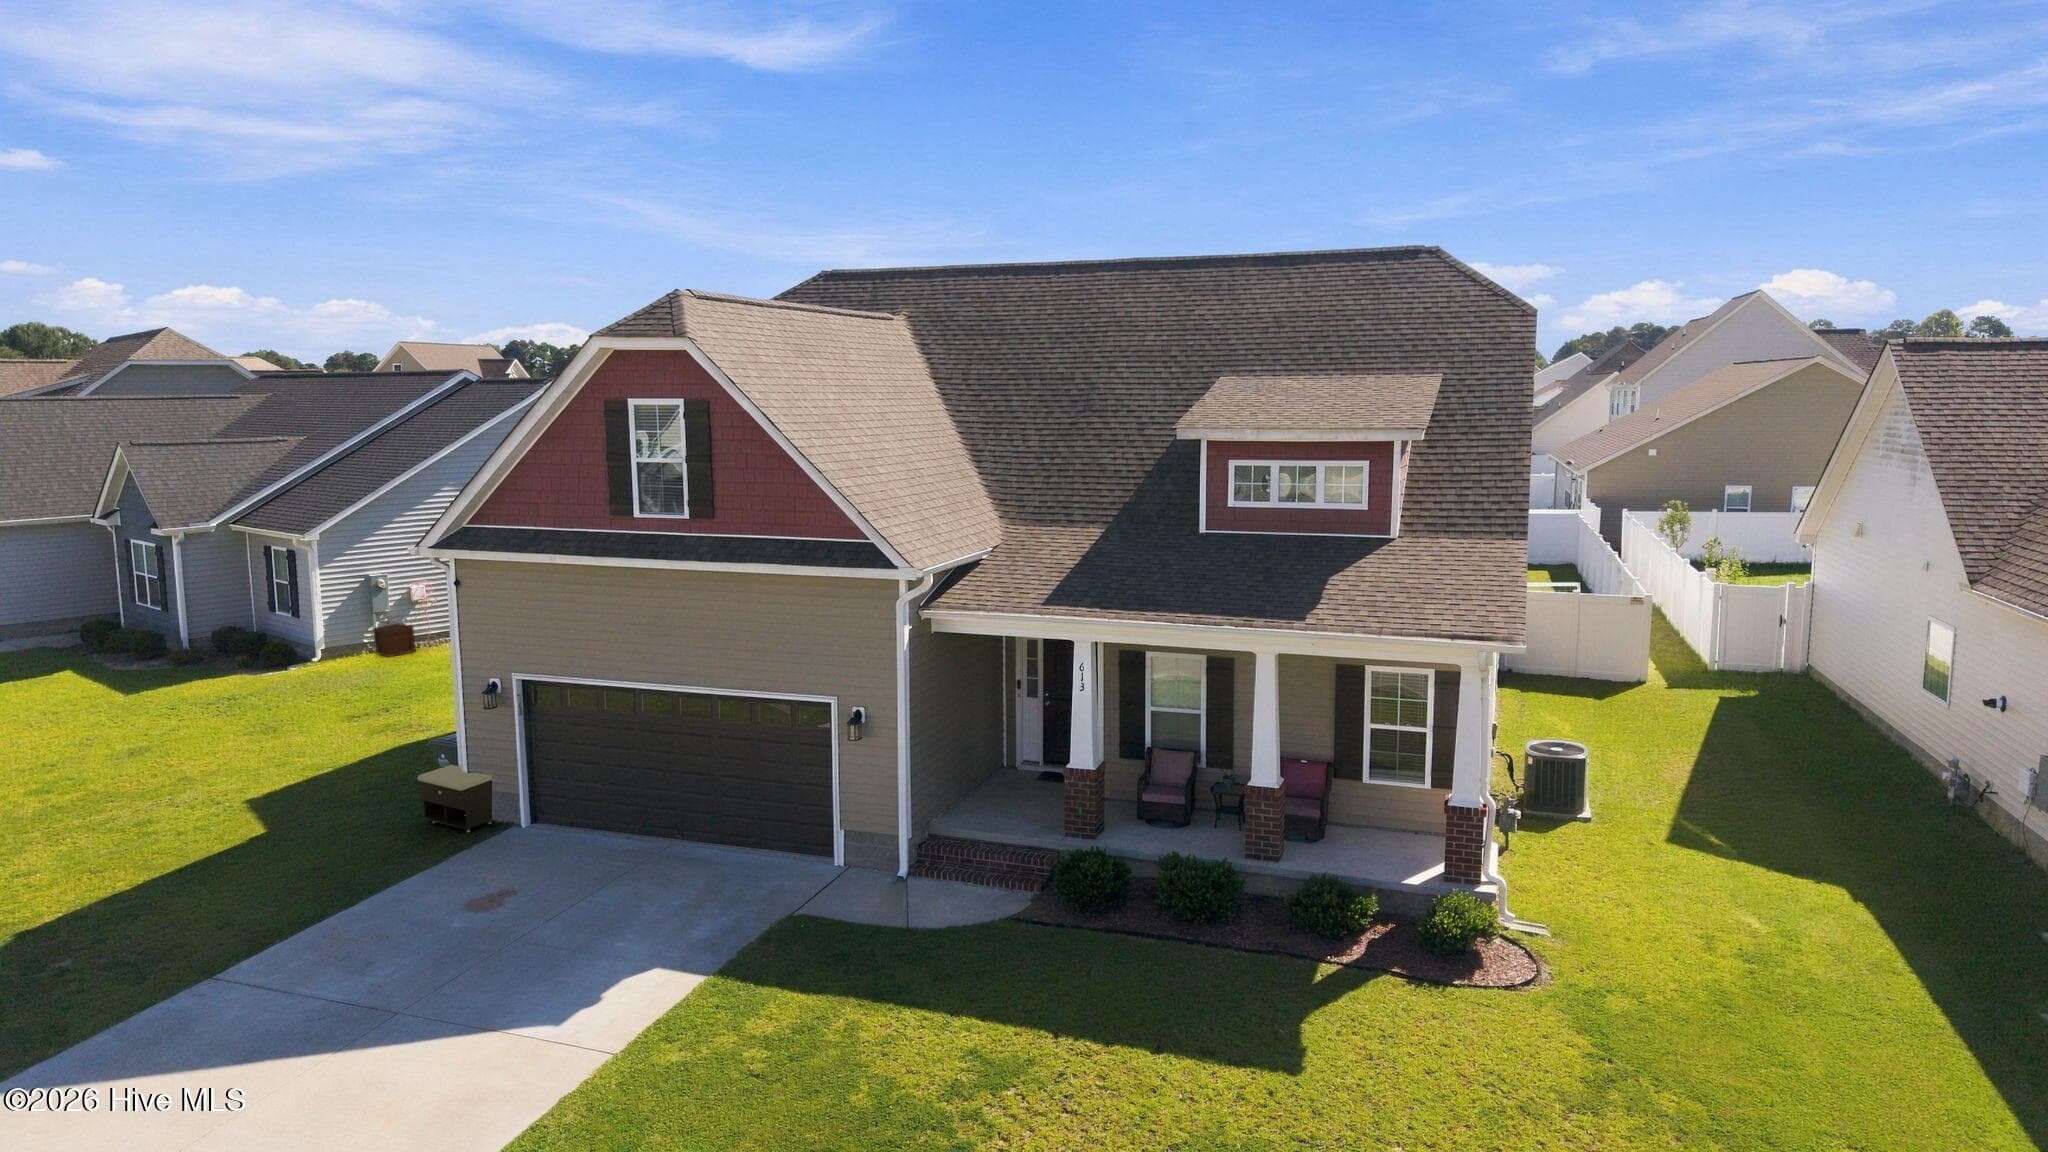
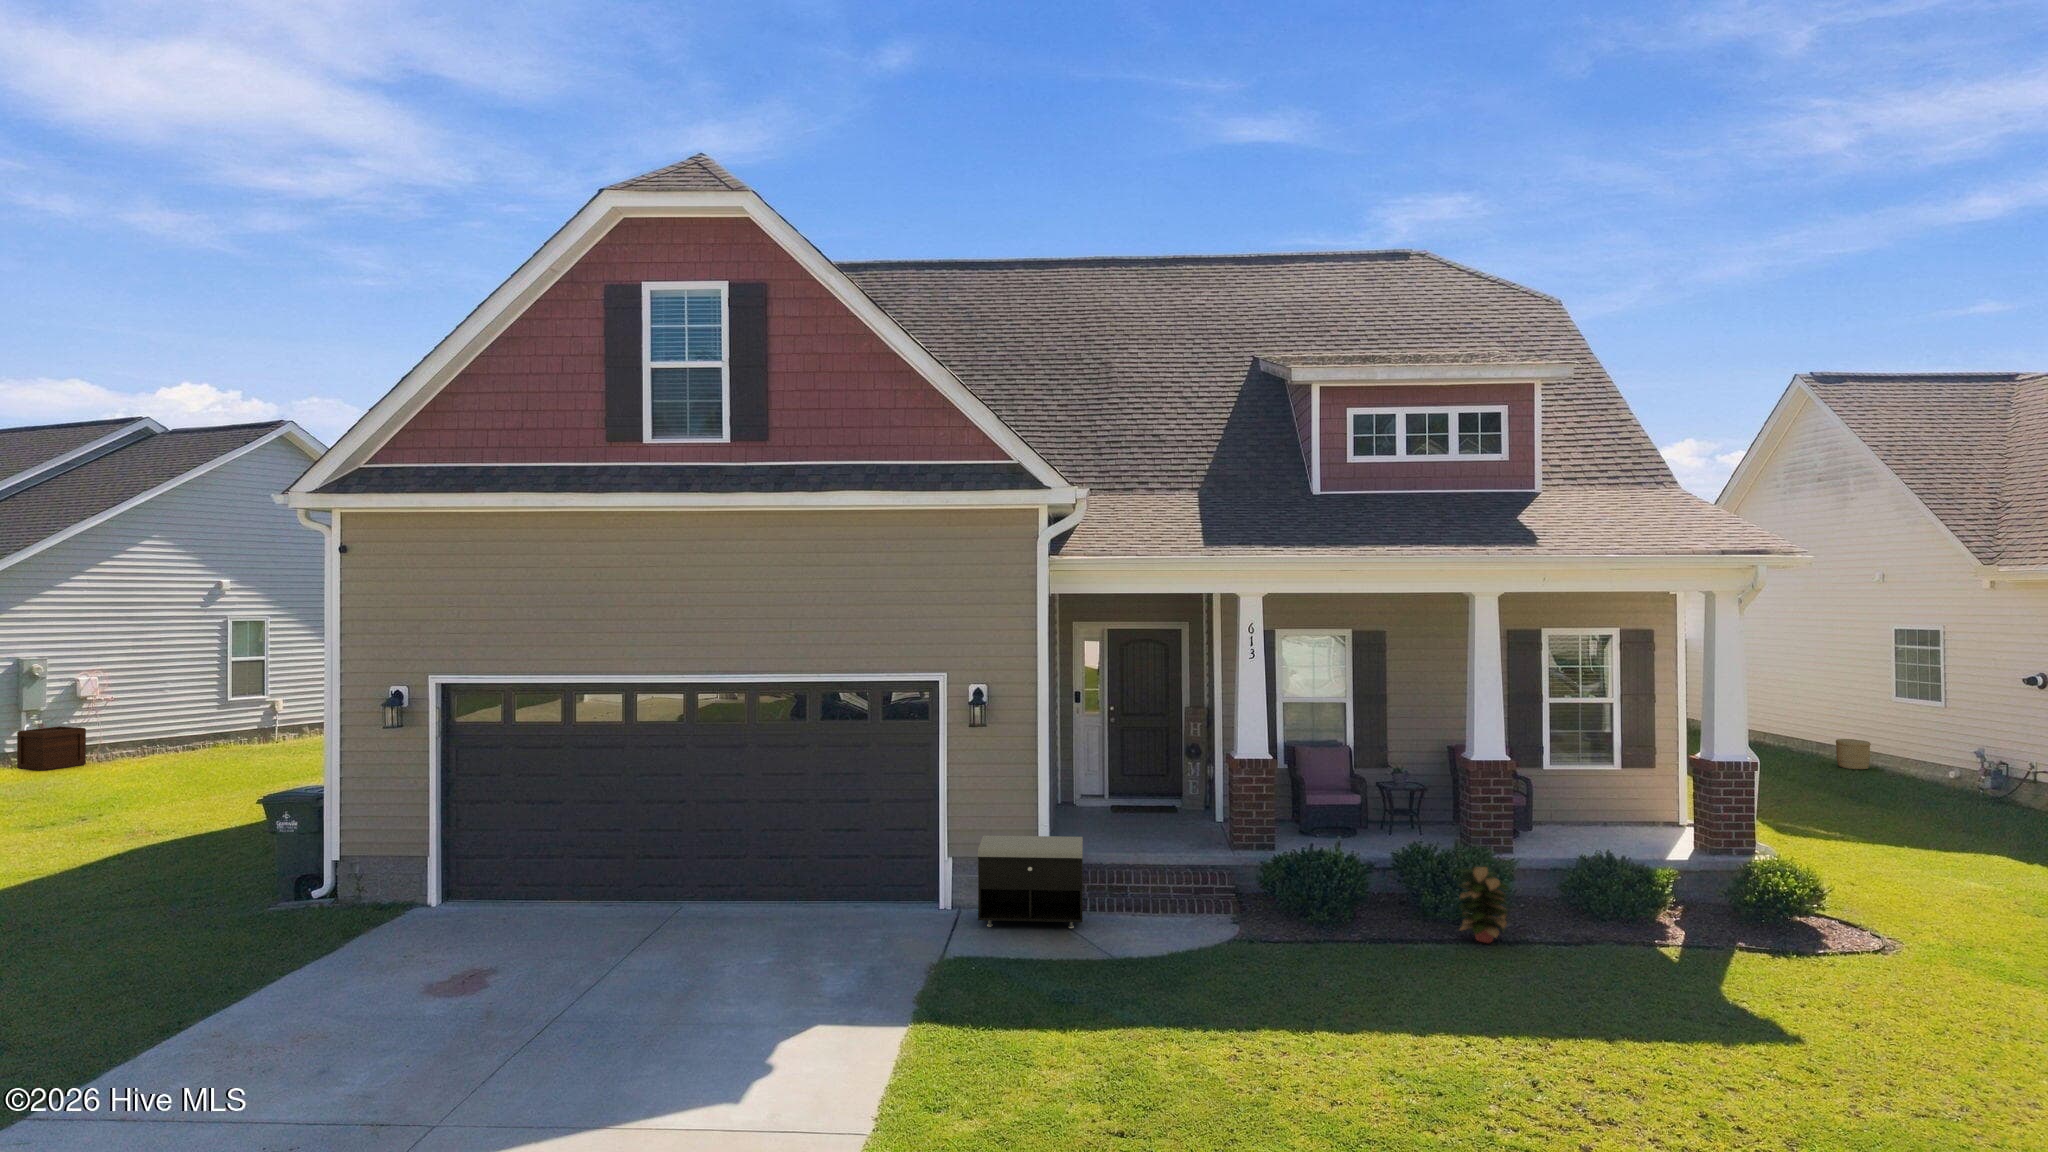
woven basket: none [1908,736,1947,772] -> present [1836,739,1871,769]
storage bench: present [418,765,492,832] -> present [978,835,1083,928]
decorative plant: none [1173,890,1216,949] -> present [1459,867,1509,943]

